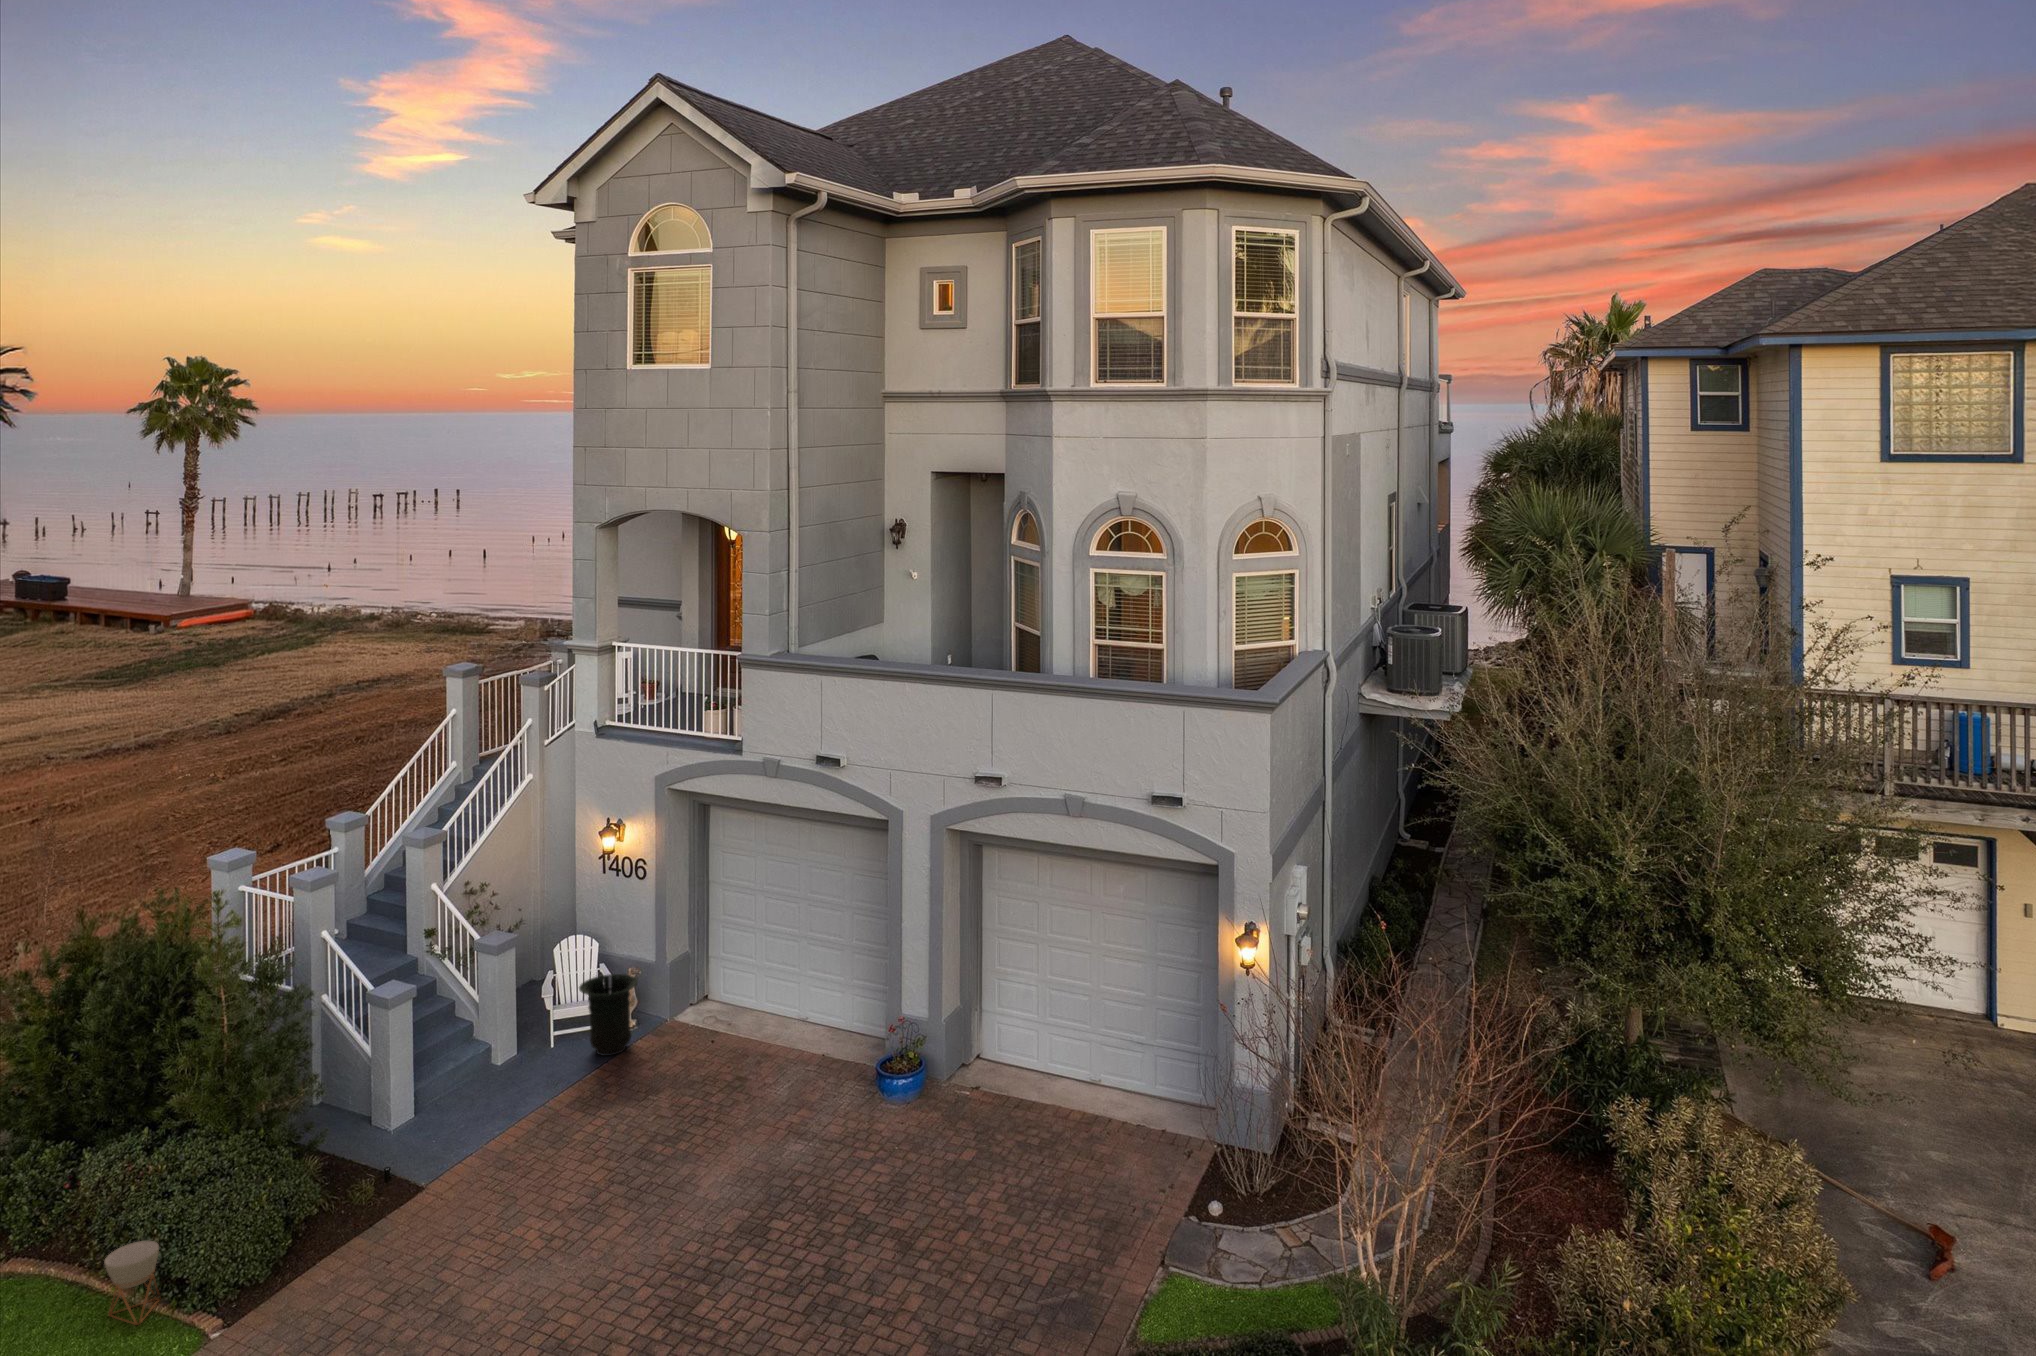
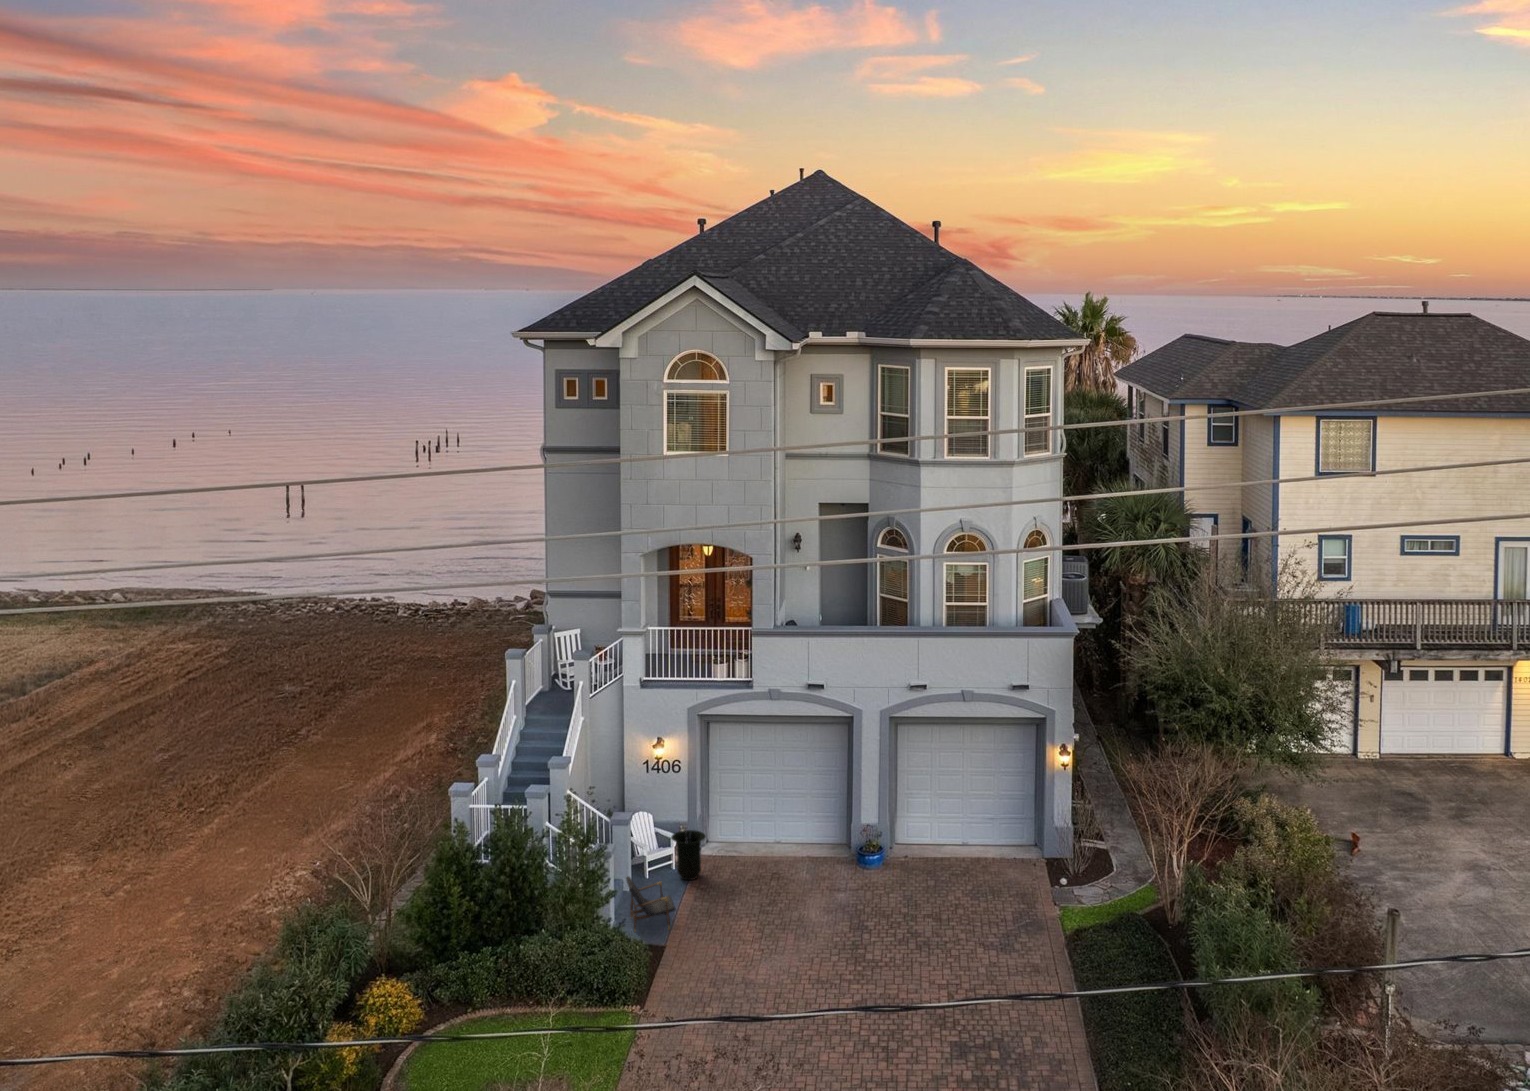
lounge chair: none [401,1037,505,1140] -> present [626,877,675,931]
planter: present [104,1241,159,1325] -> none [598,986,621,1027]

